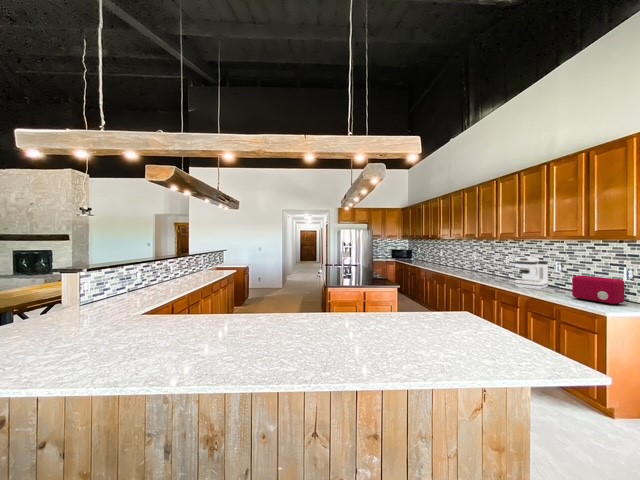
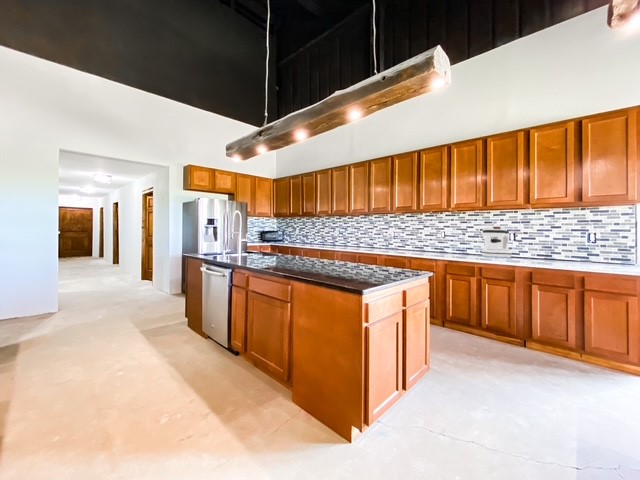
toaster: present [572,276,625,305] -> none [561,240,606,264]

